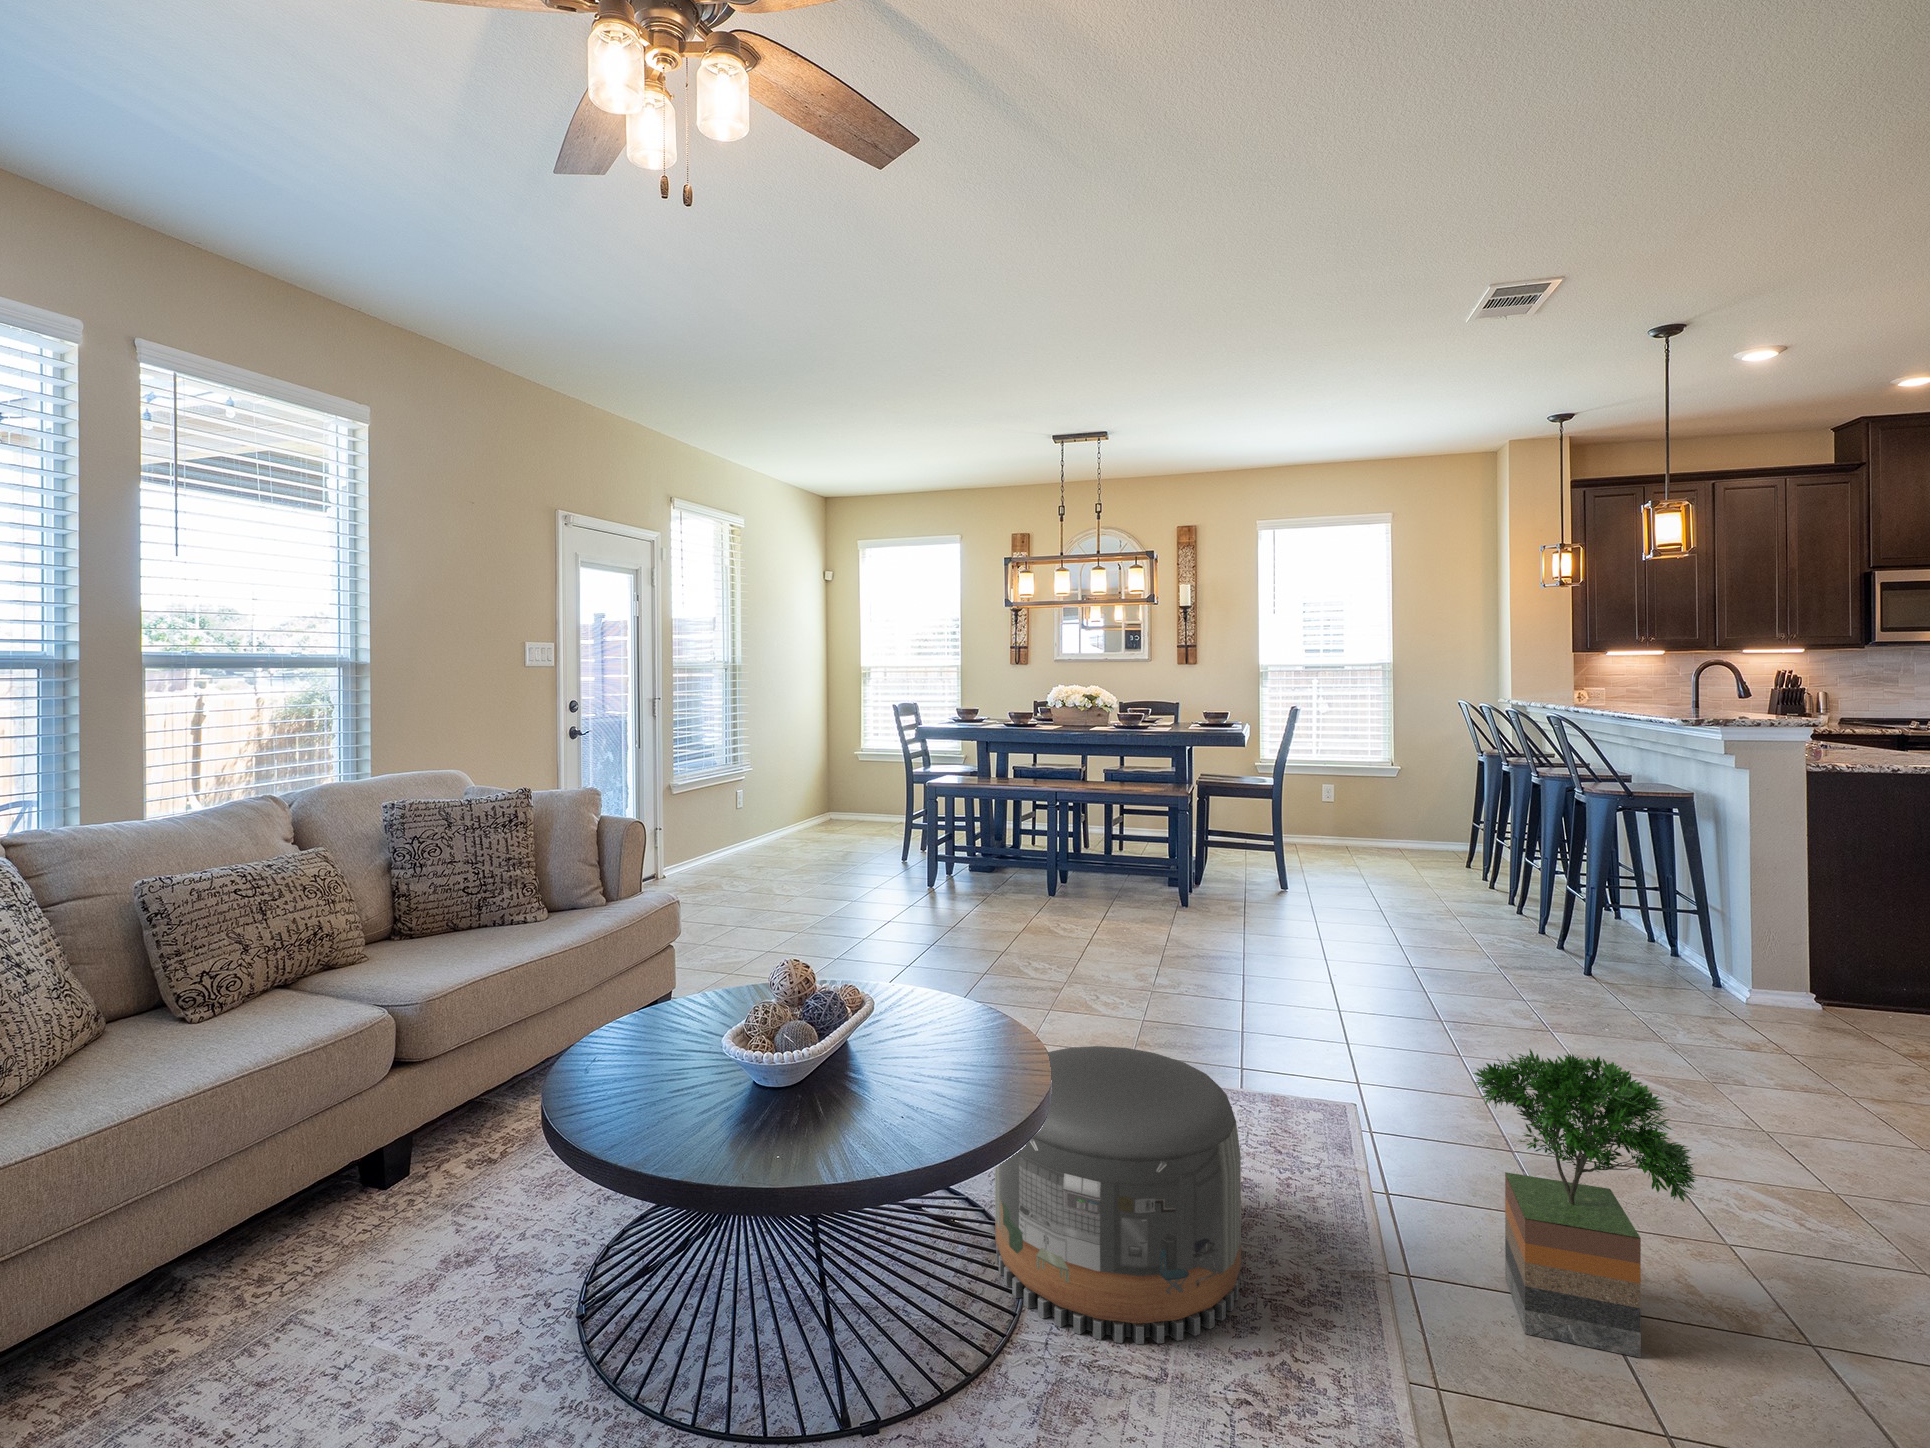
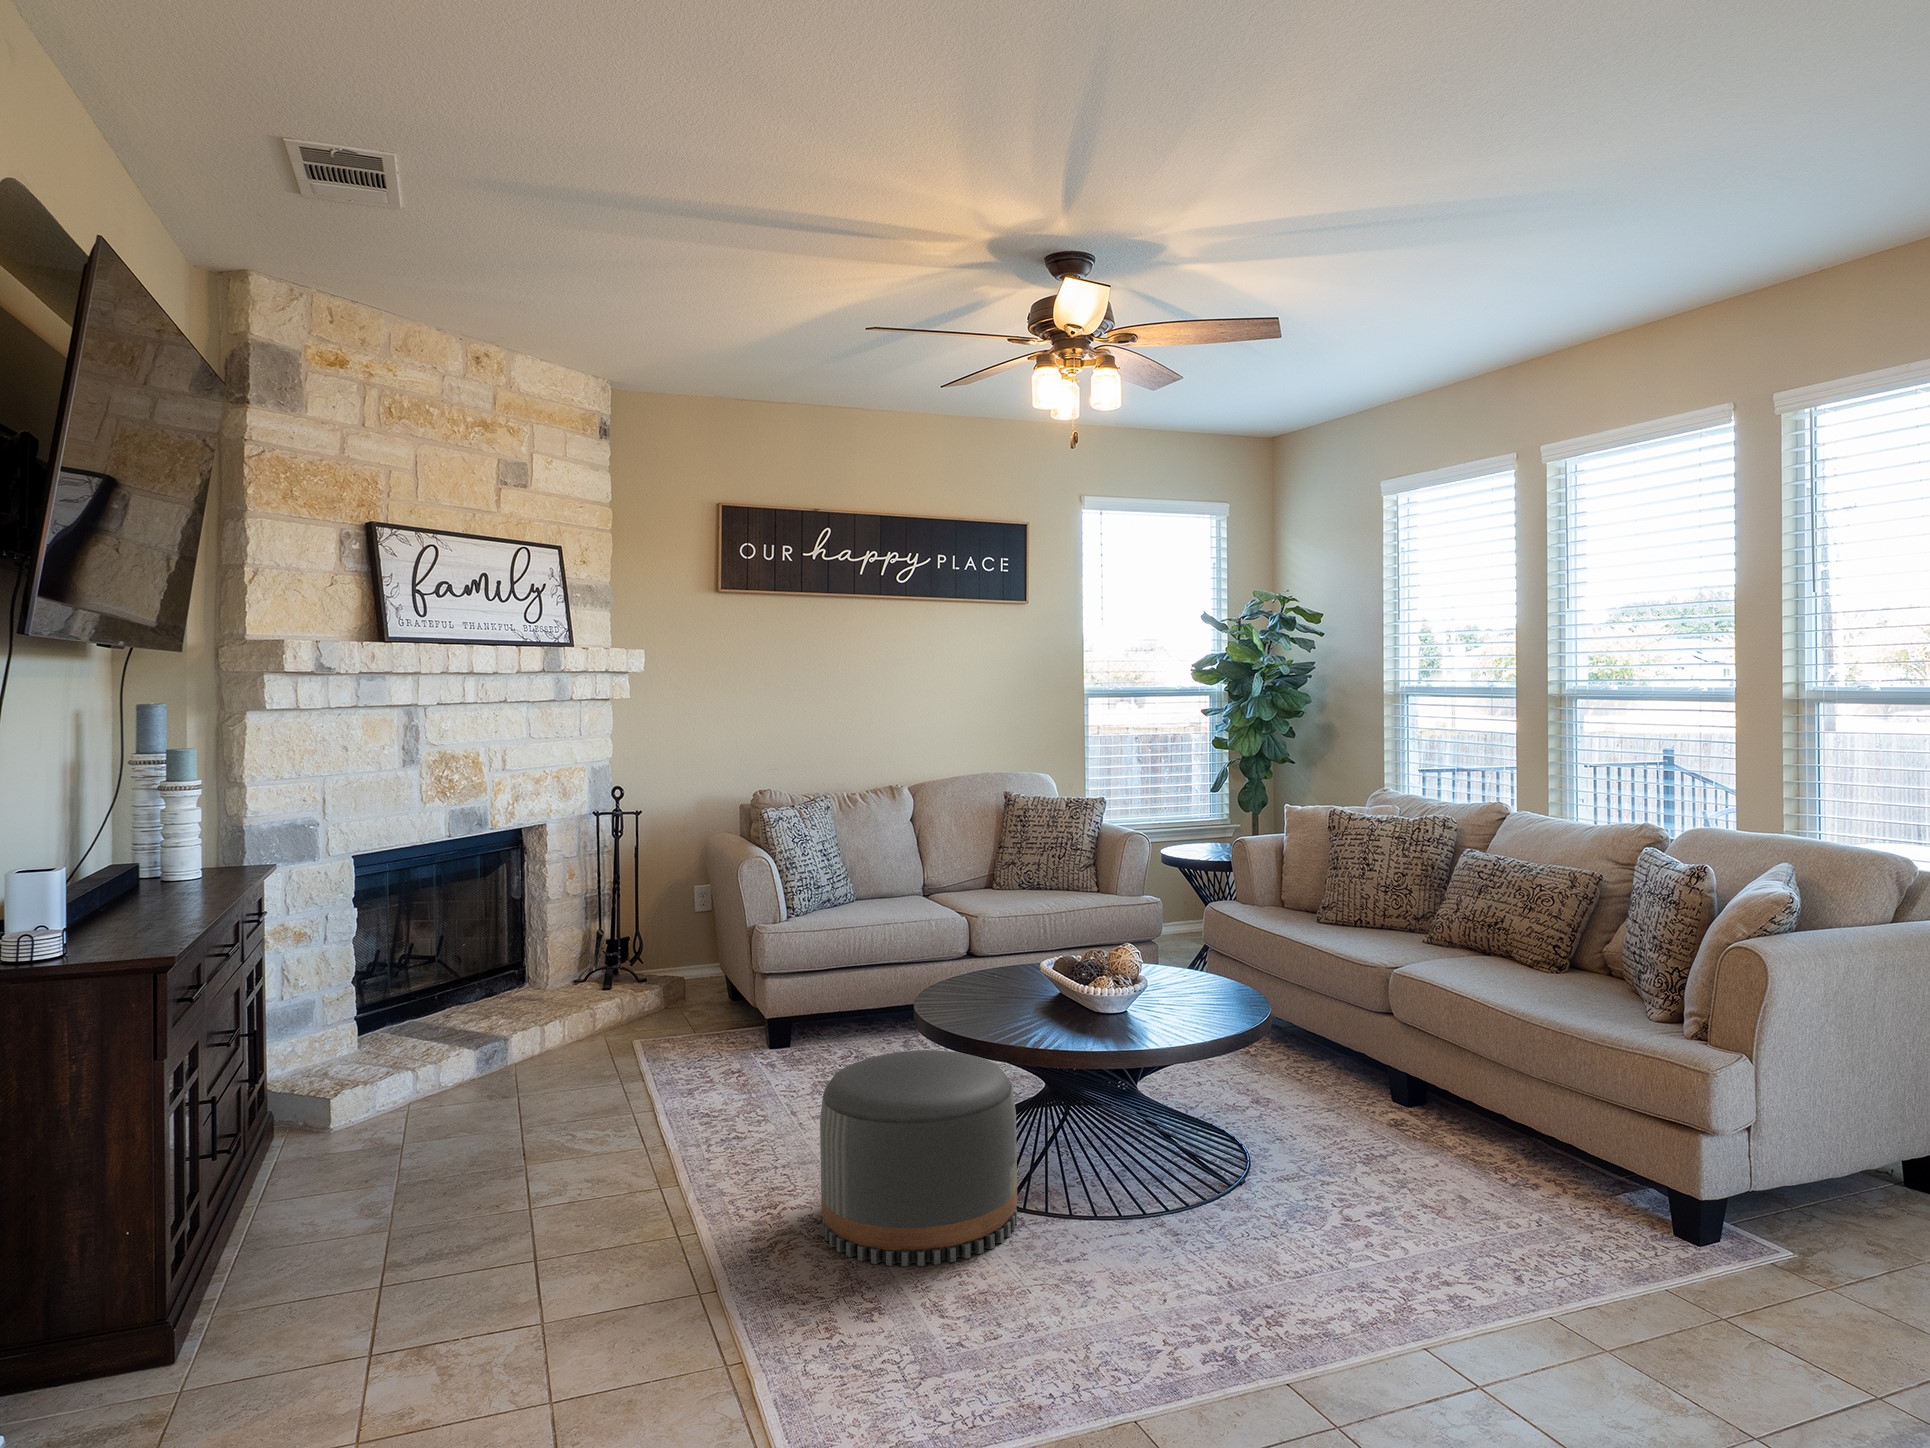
potted tree: present [1473,1049,1696,1357] -> none [481,1082,645,1340]

